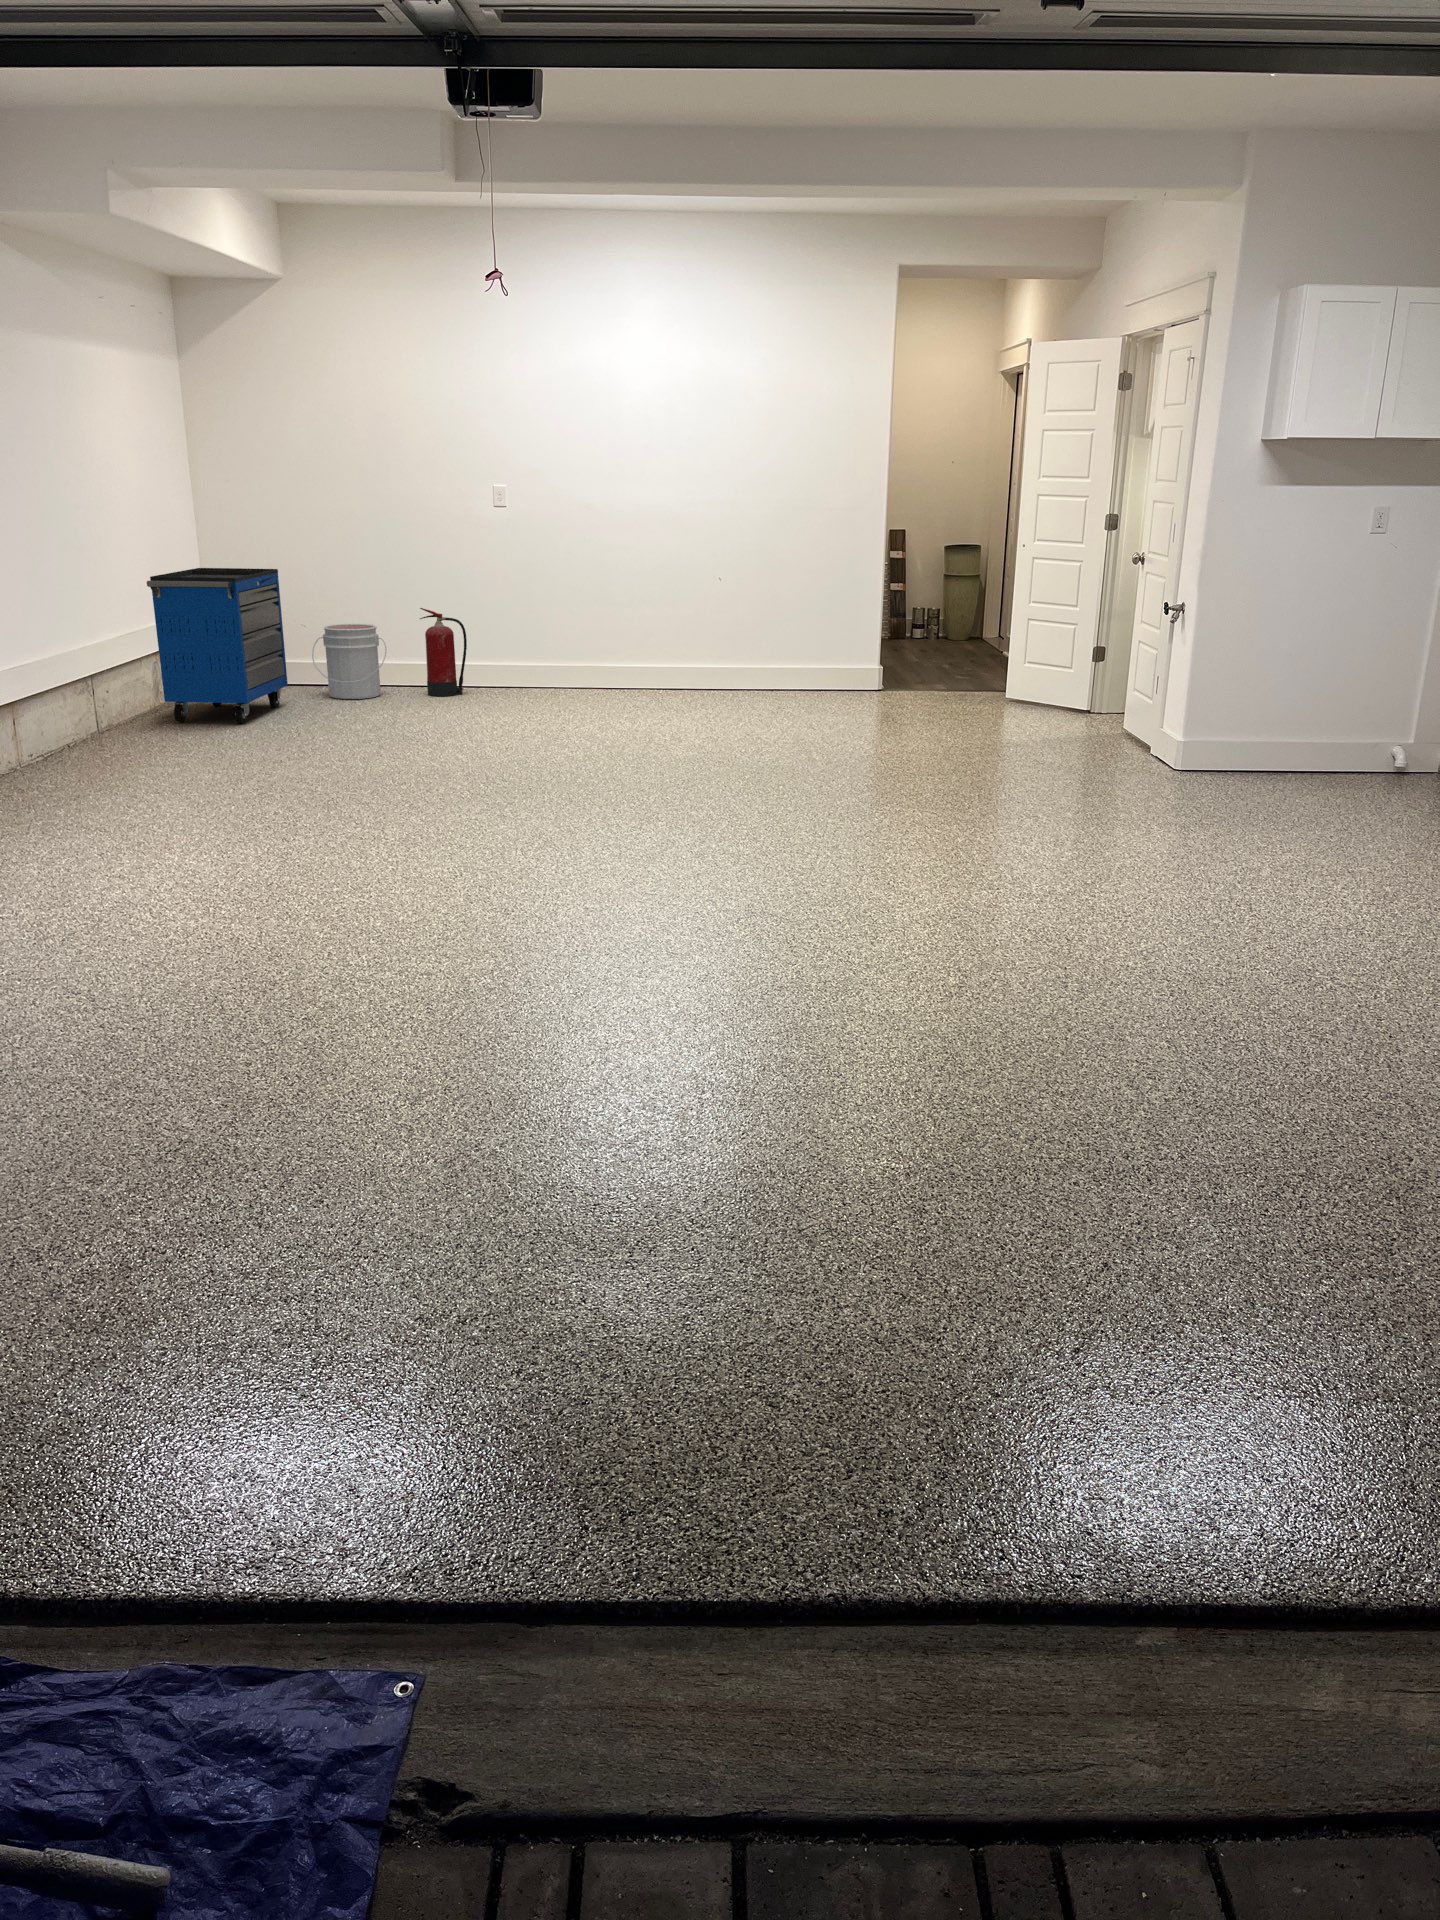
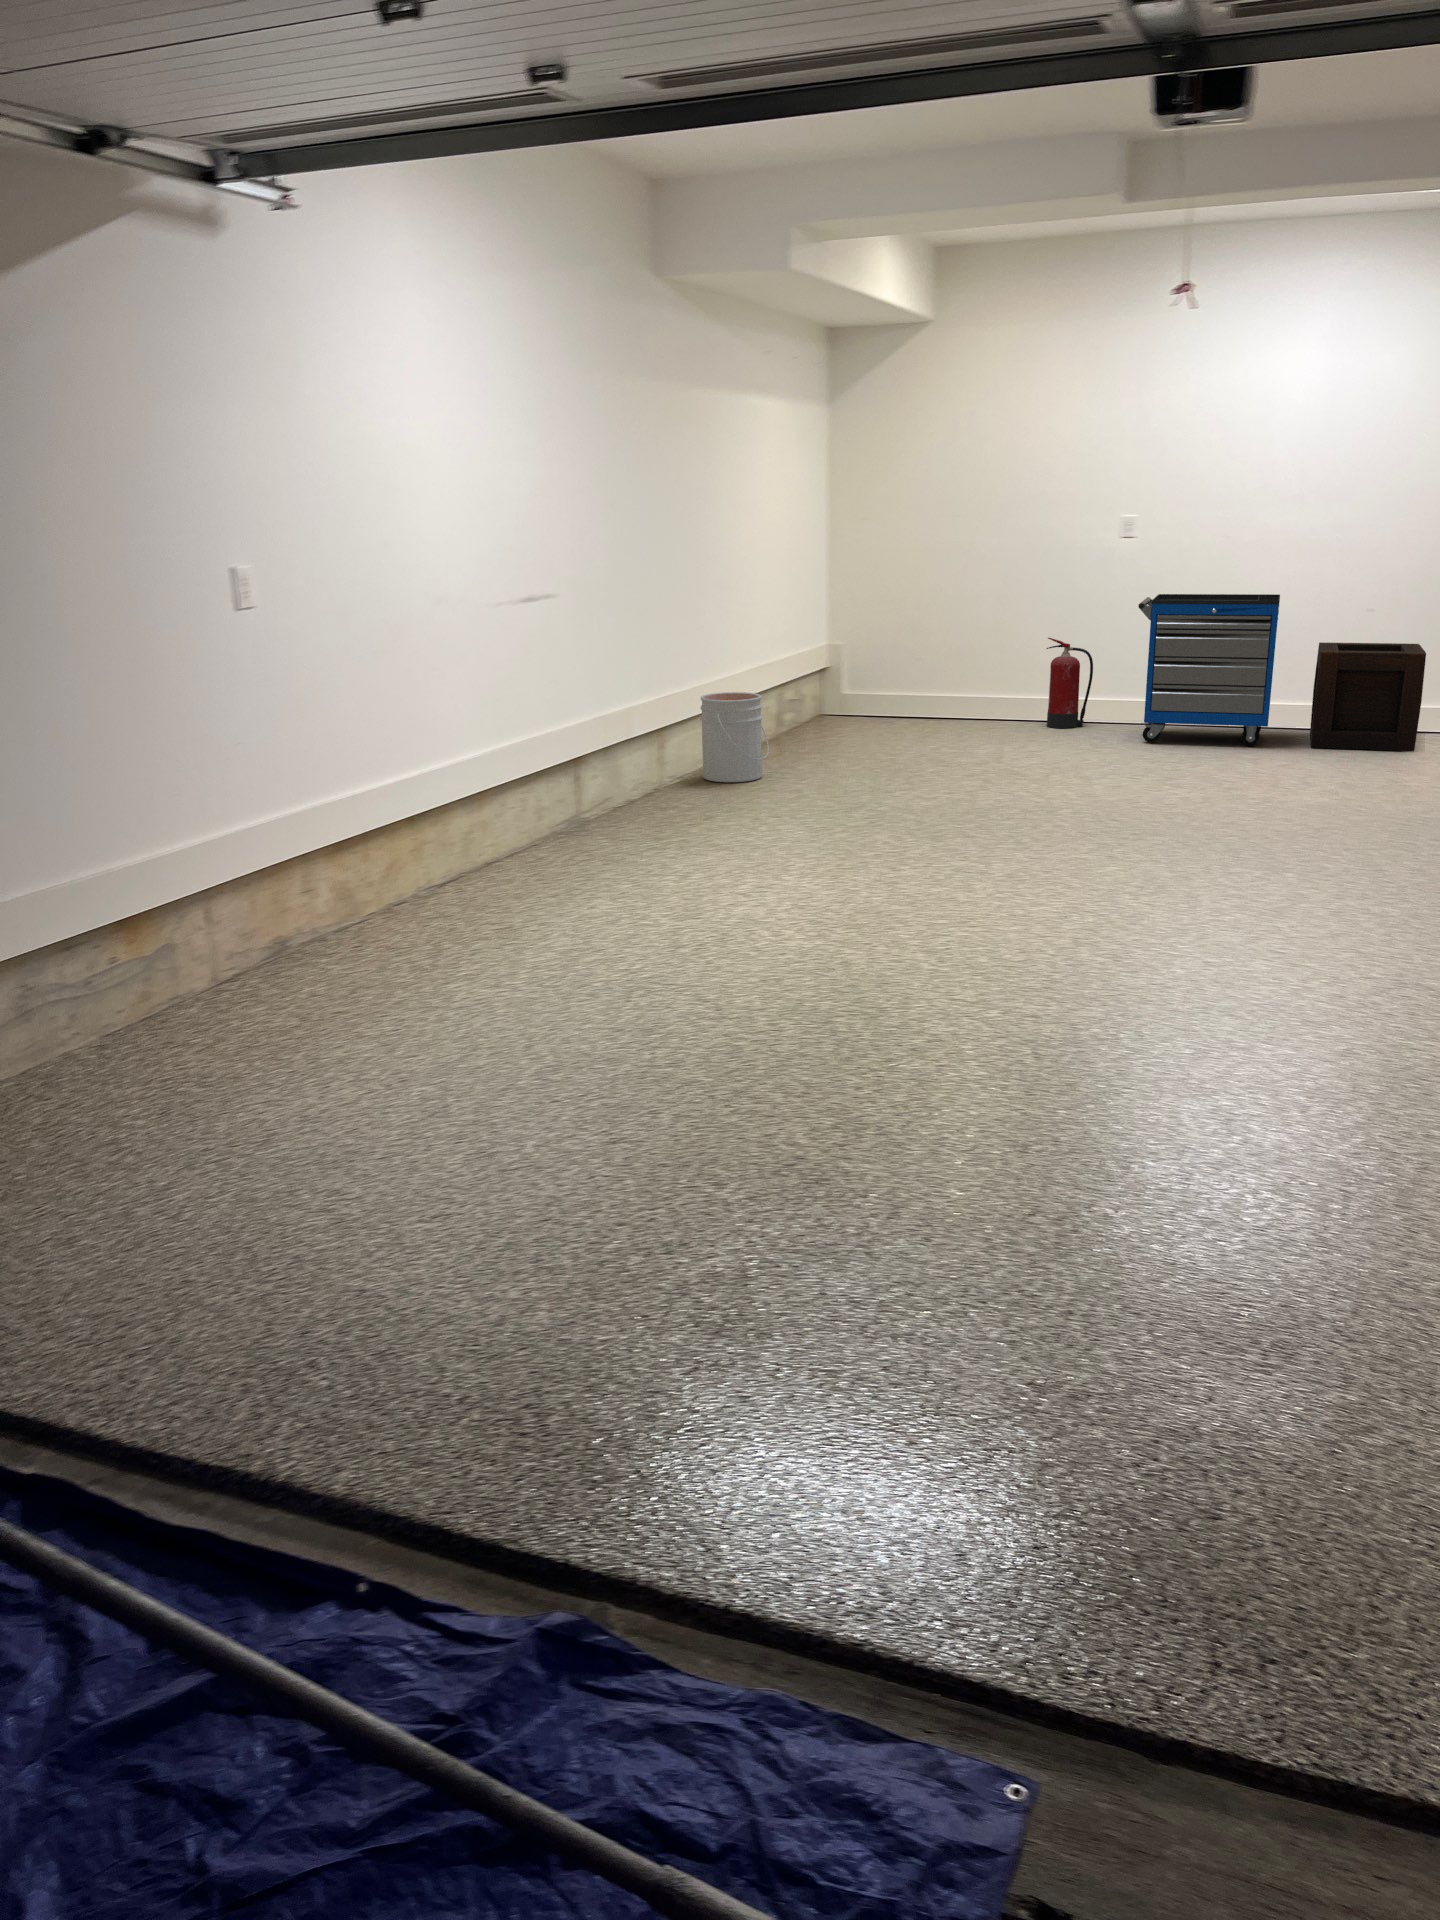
storage cabinet: present [147,568,288,723] -> present [1138,594,1280,746]
wooden crate: none [666,611,755,707] -> present [1310,642,1426,751]
bucket: present [312,624,386,699] -> present [700,692,769,782]

